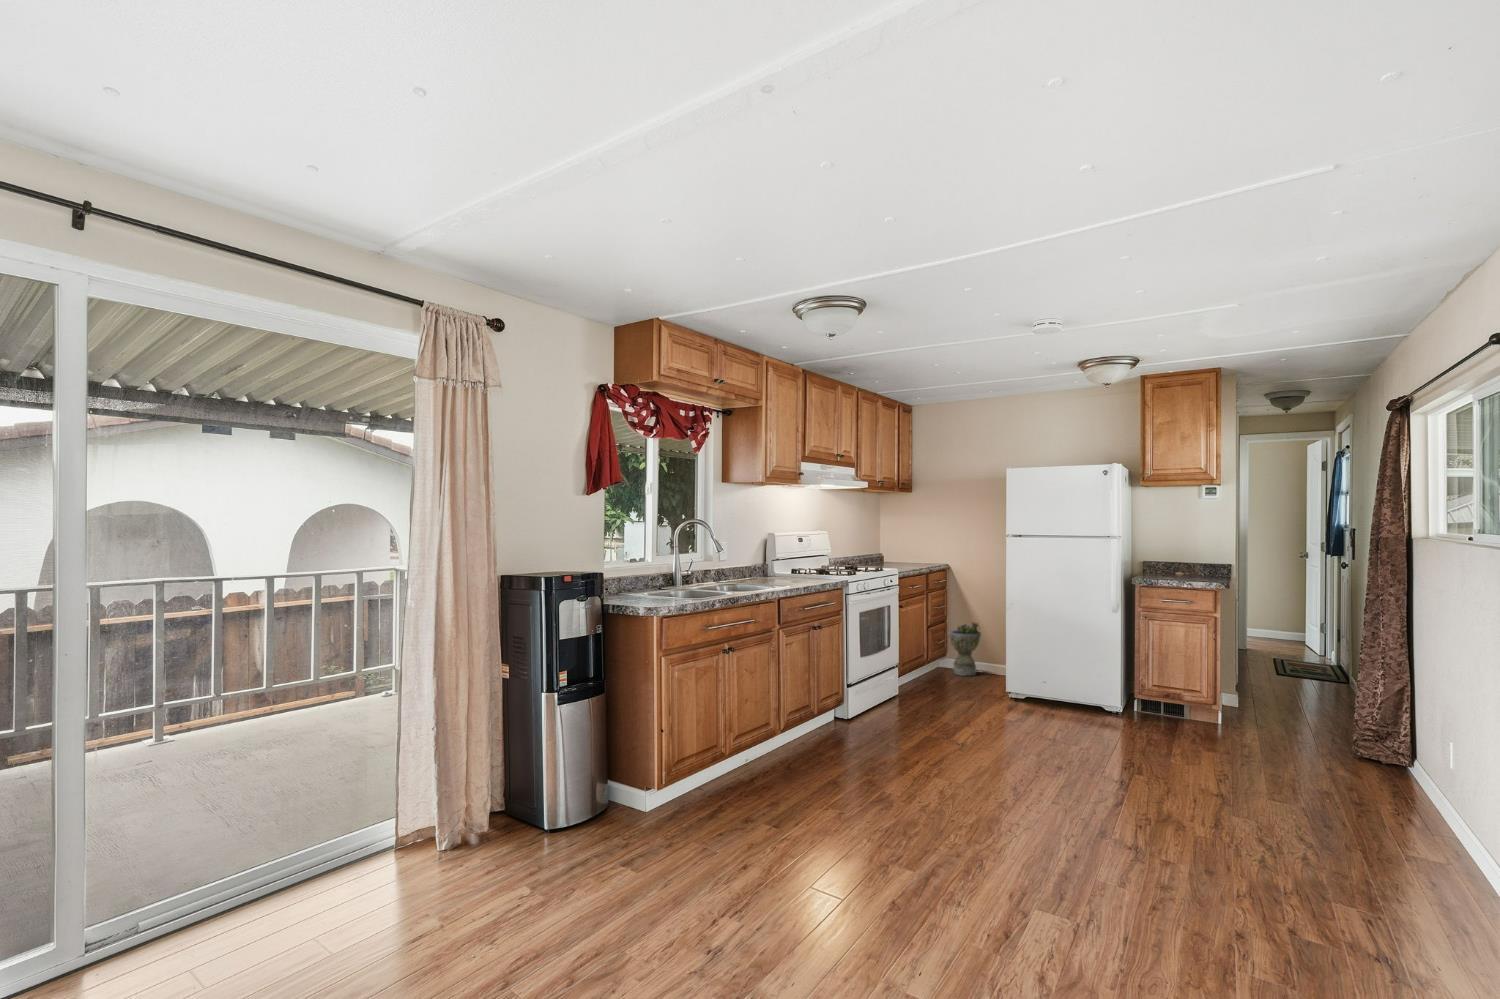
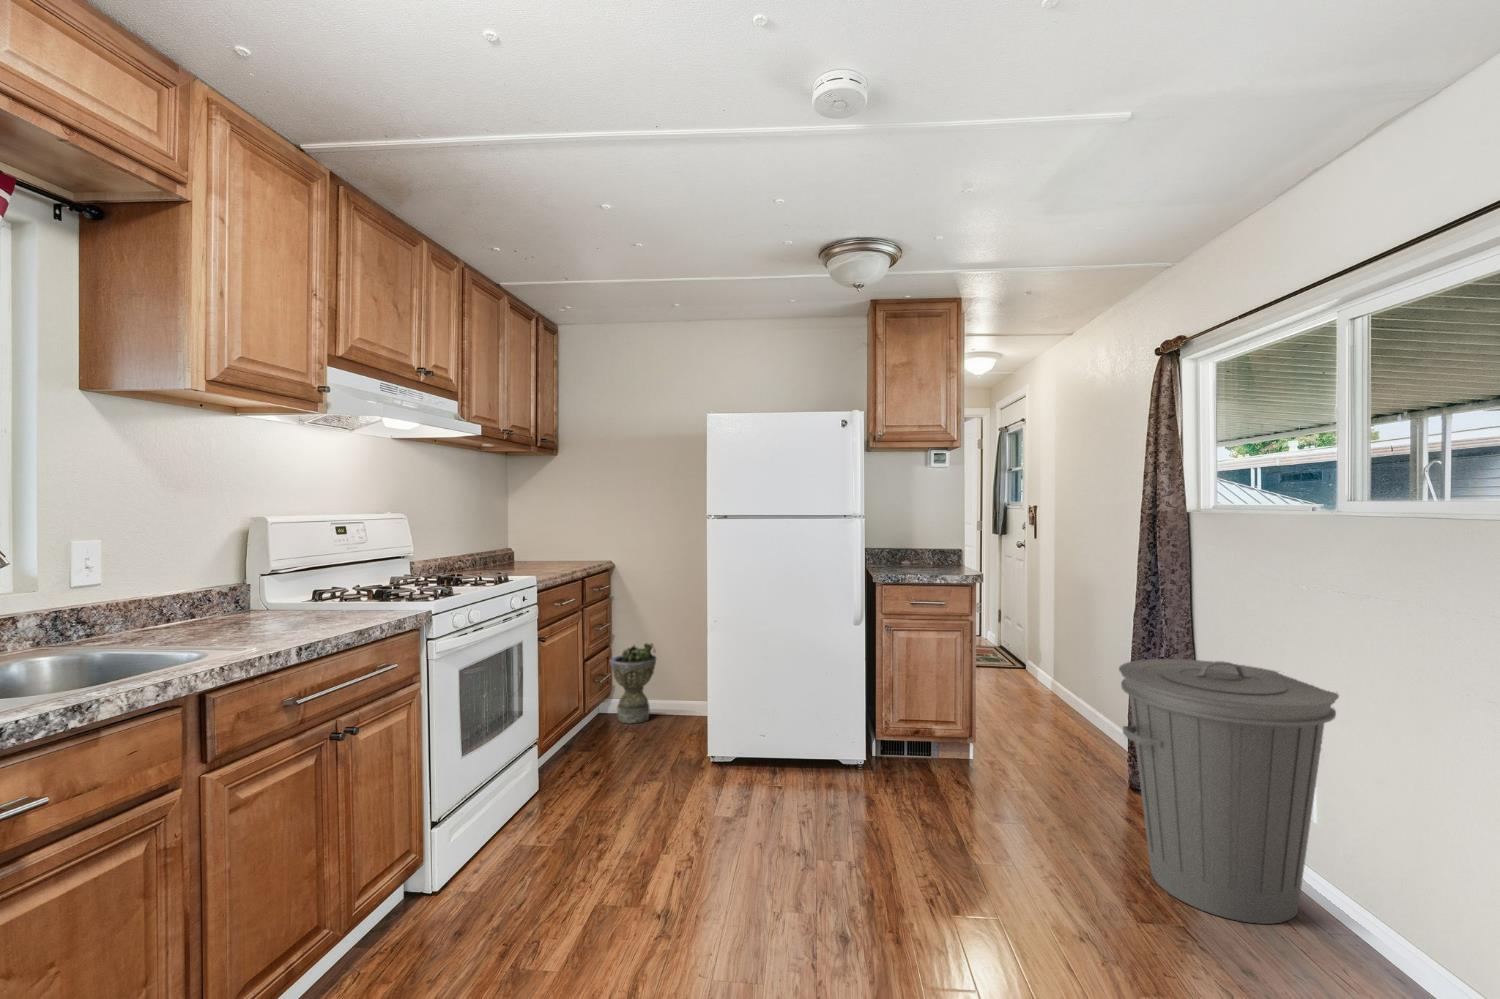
trash can: none [1268,640,1424,806] -> present [1119,659,1339,924]

